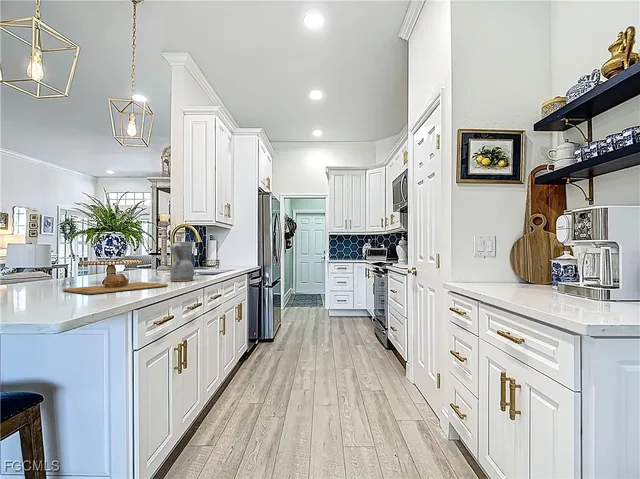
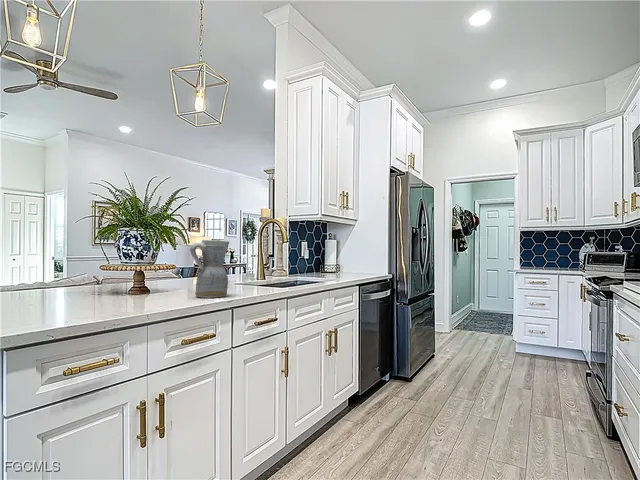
cutting board: present [63,274,168,295] -> none [22,285,155,315]

